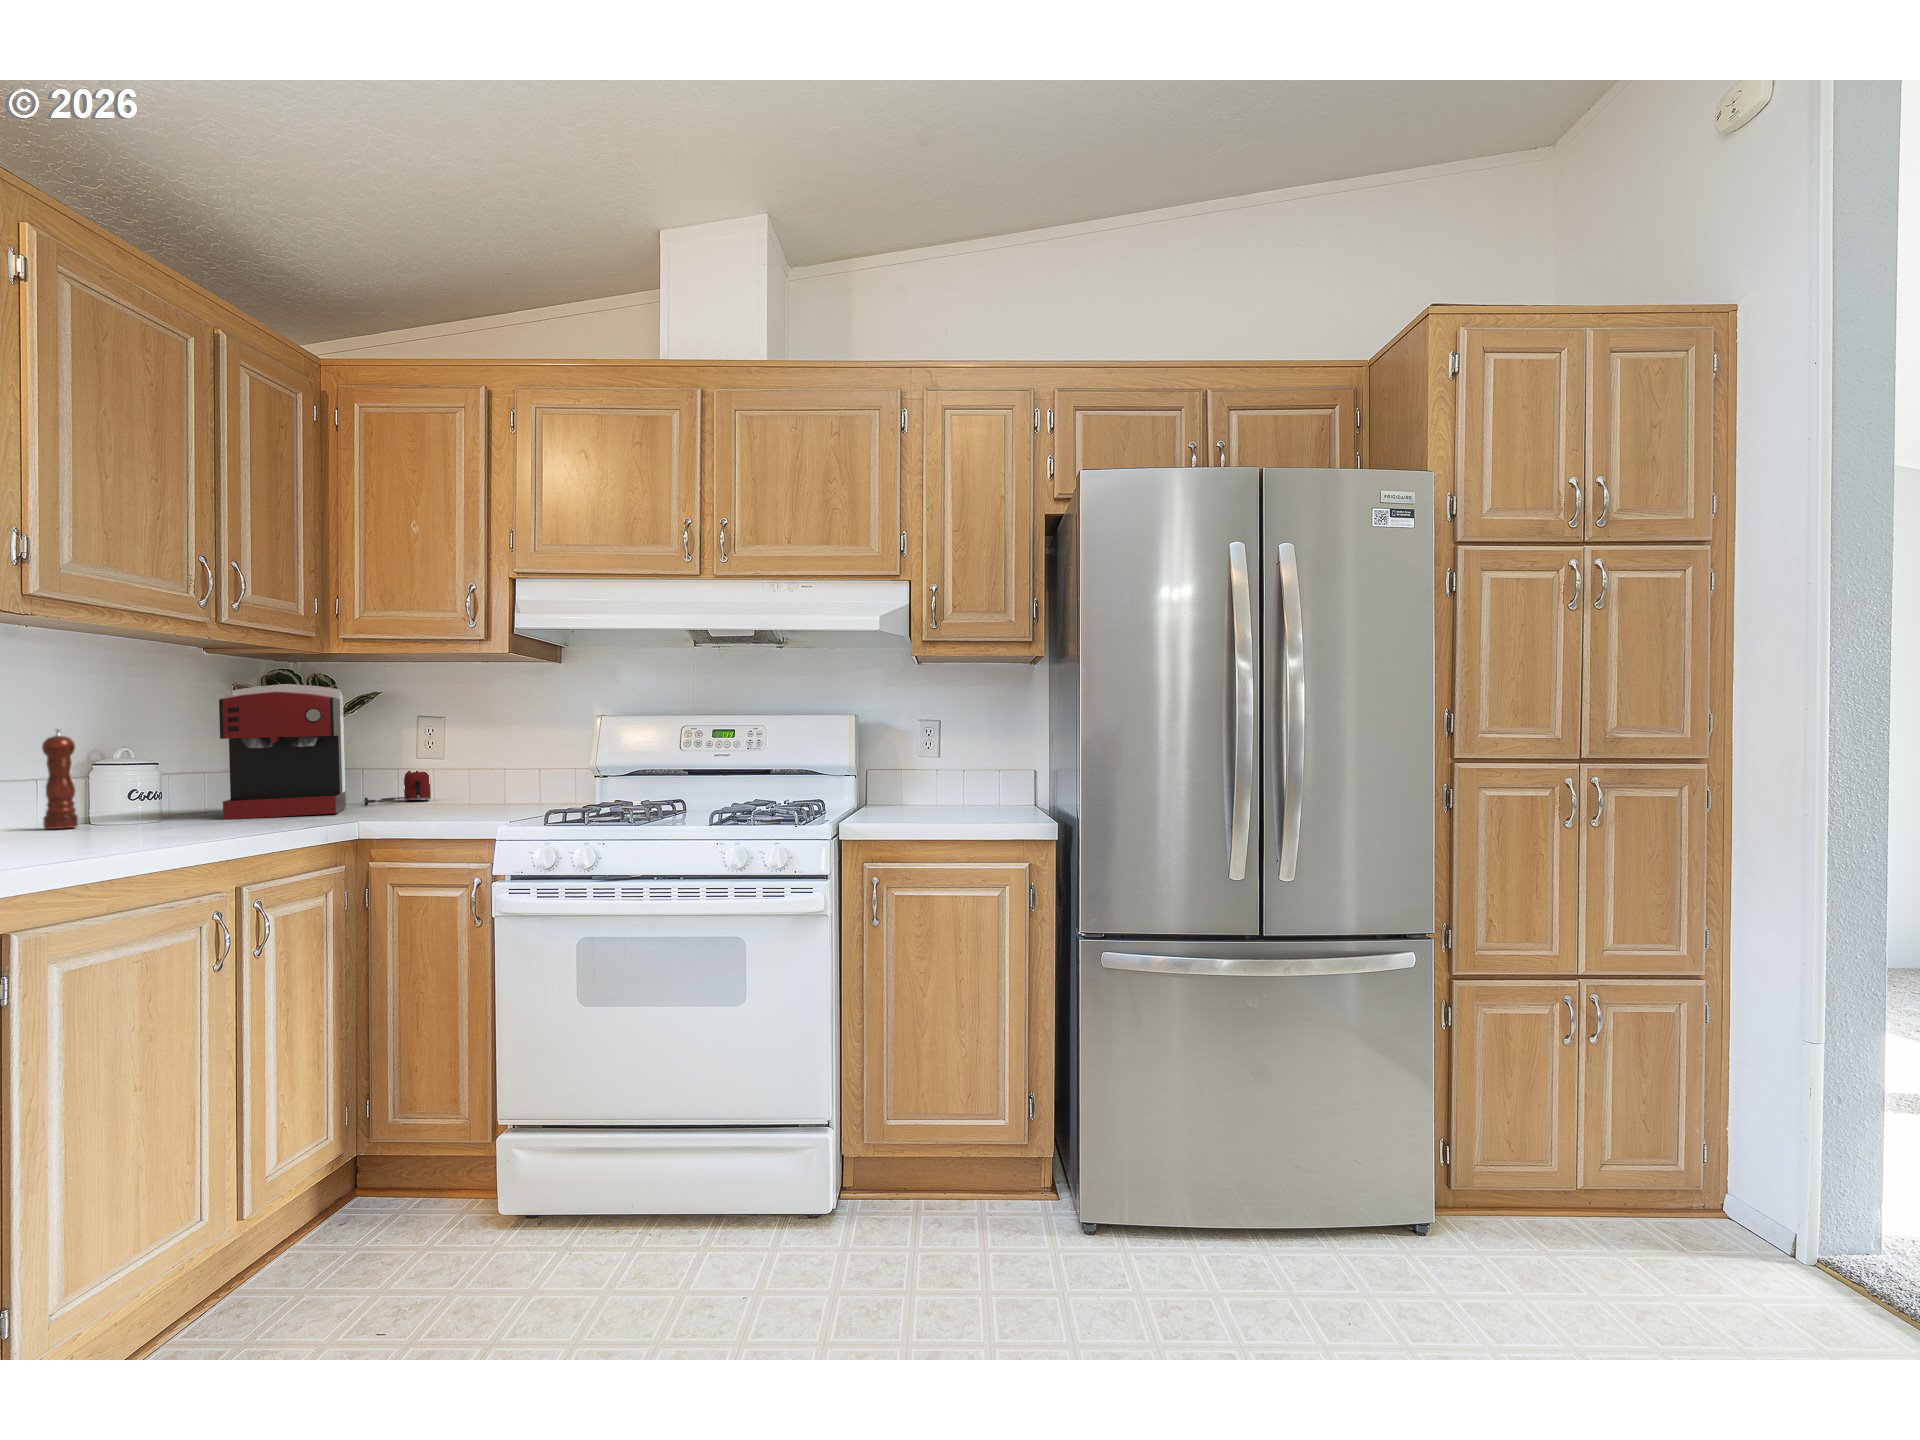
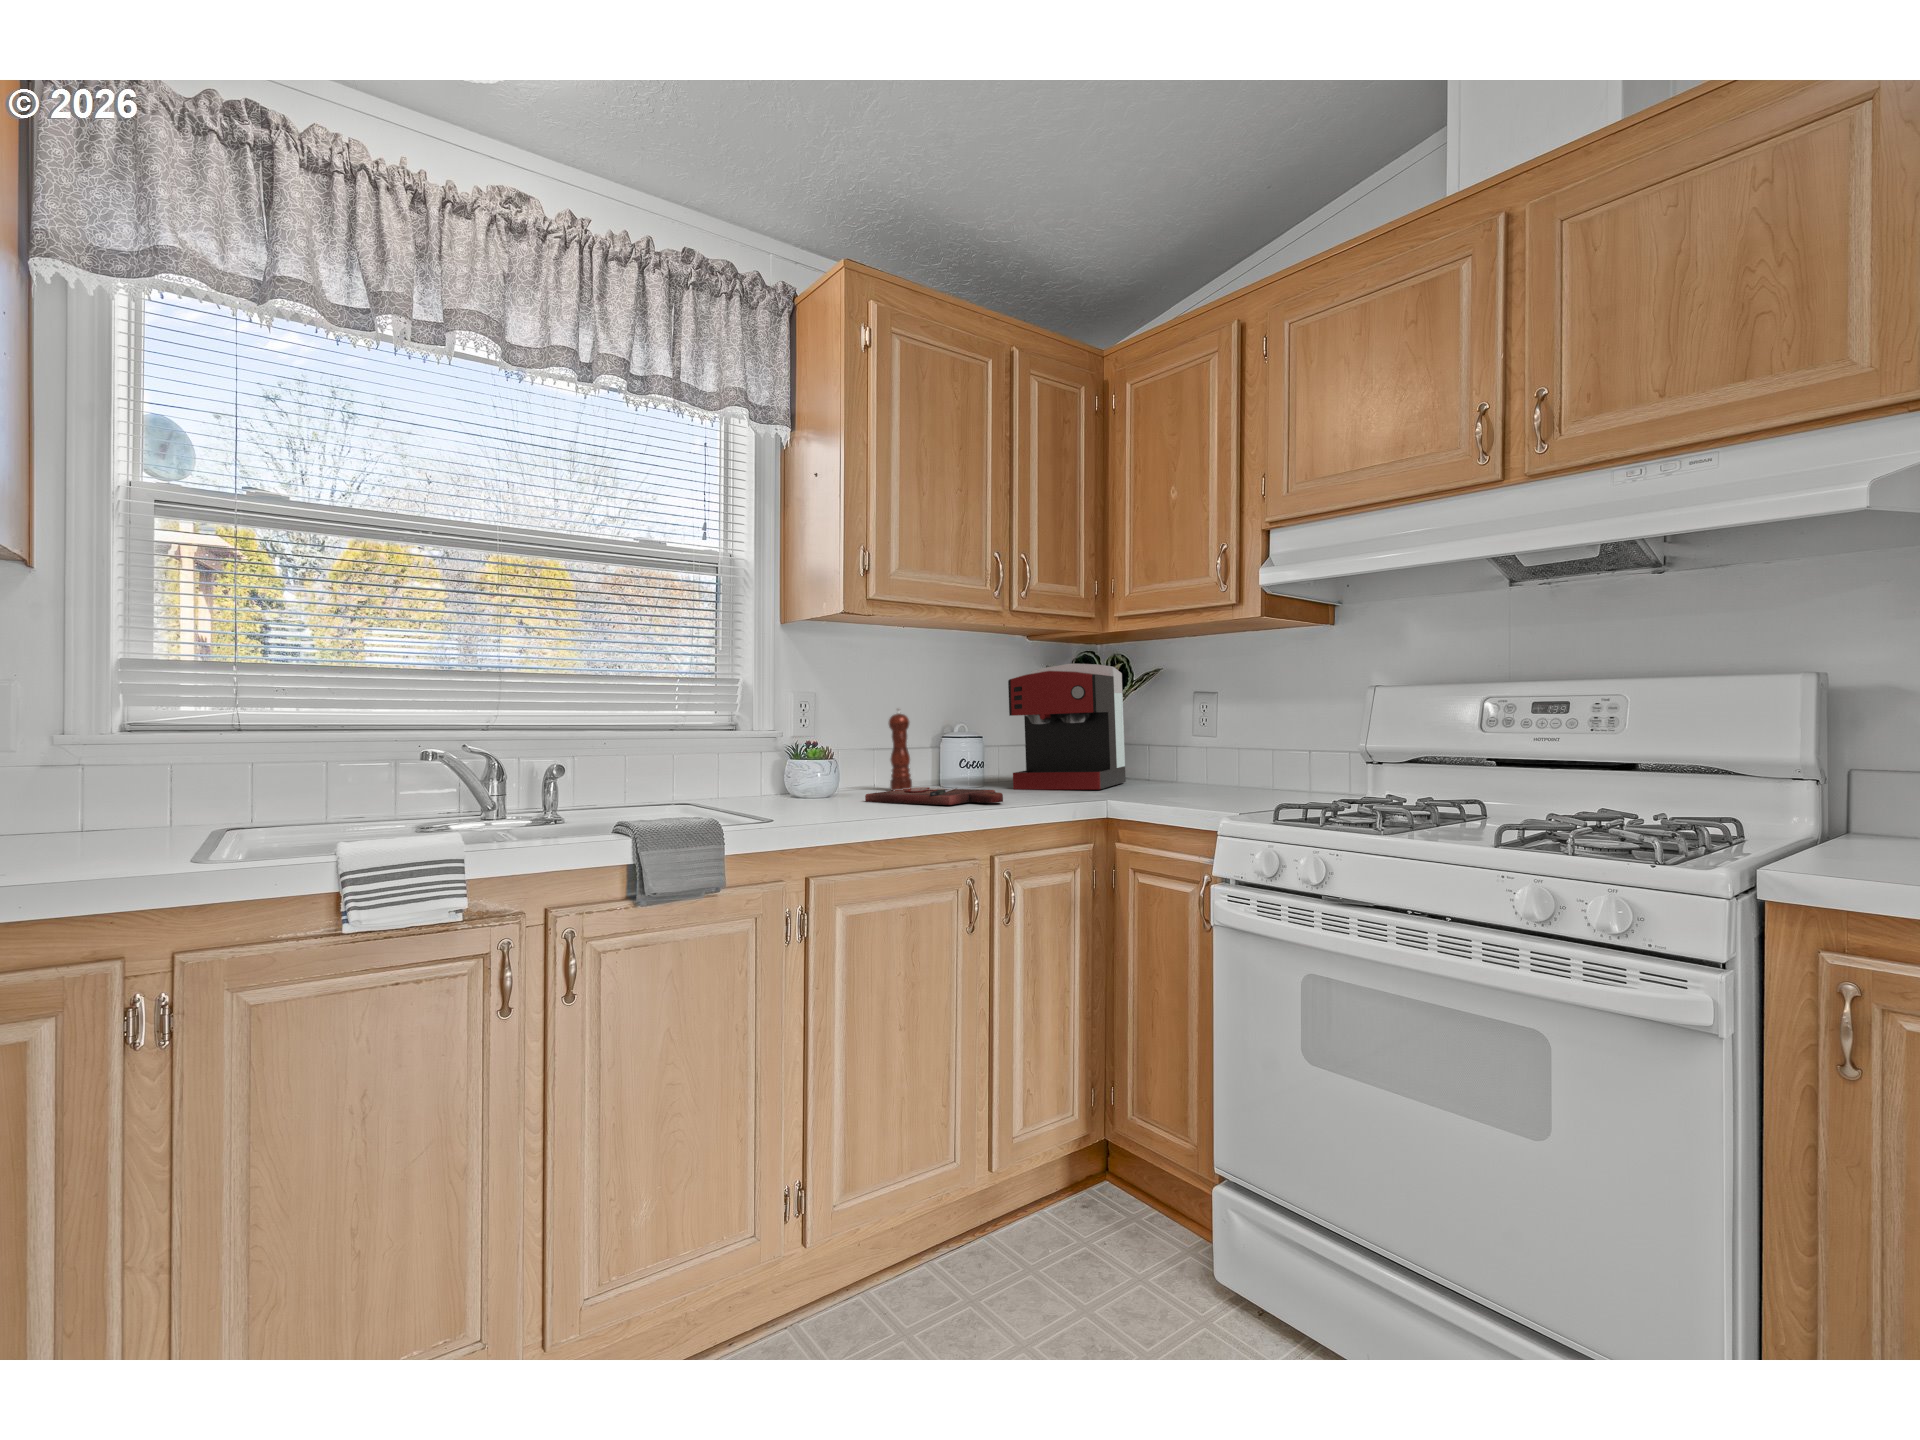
toaster: present [361,771,431,806] -> none [1144,746,1216,781]
cutting board: none [53,817,258,840] -> present [865,787,1003,805]

